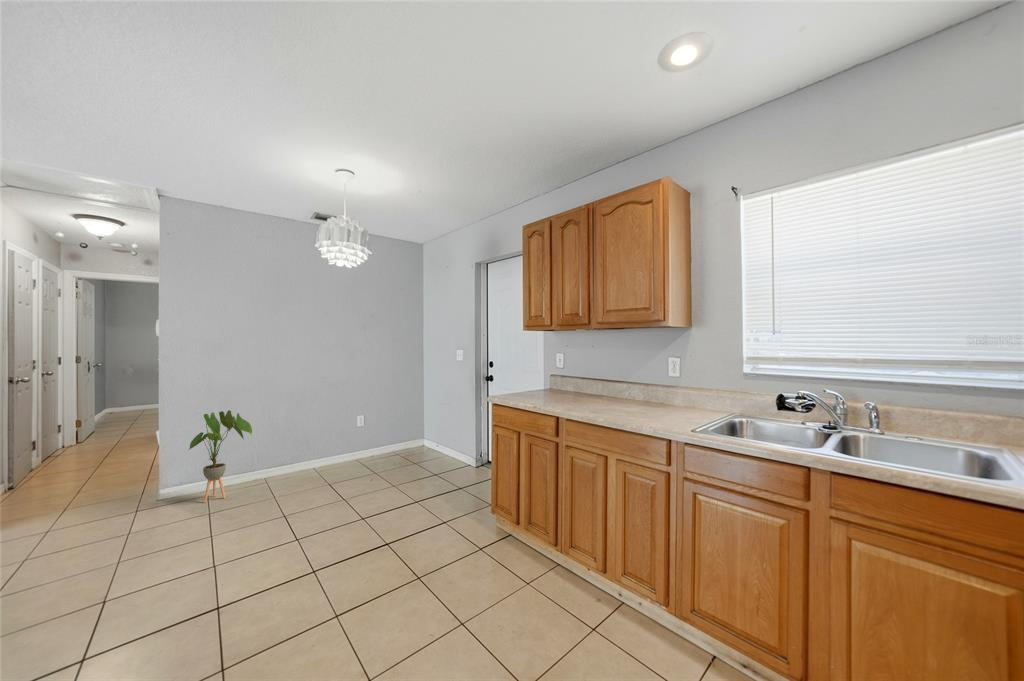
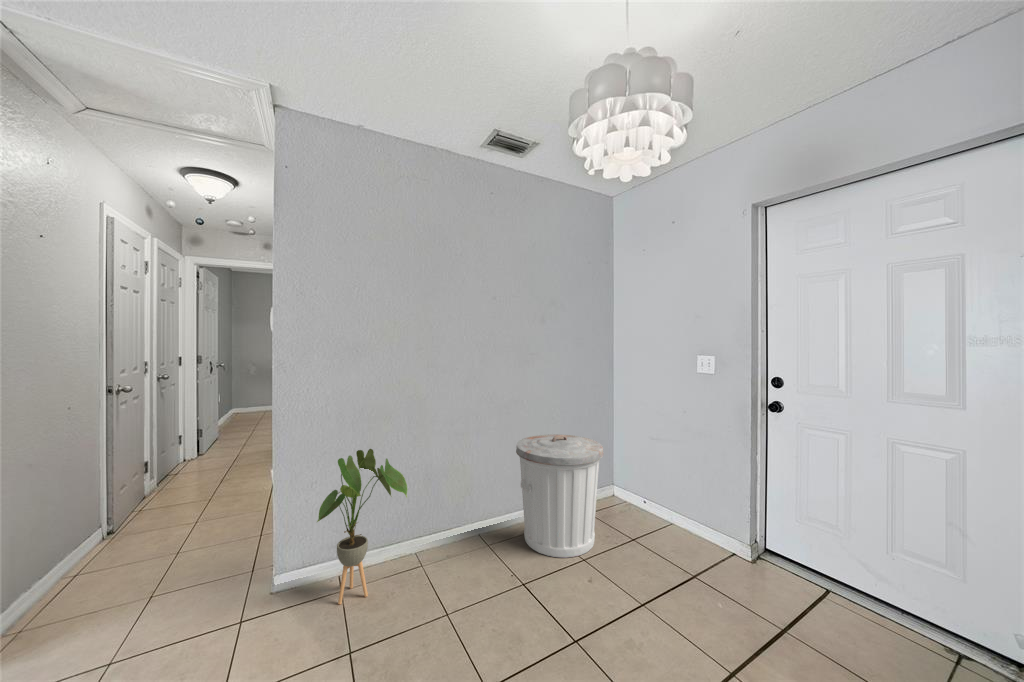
trash can: none [339,401,397,474] -> present [516,434,604,558]

